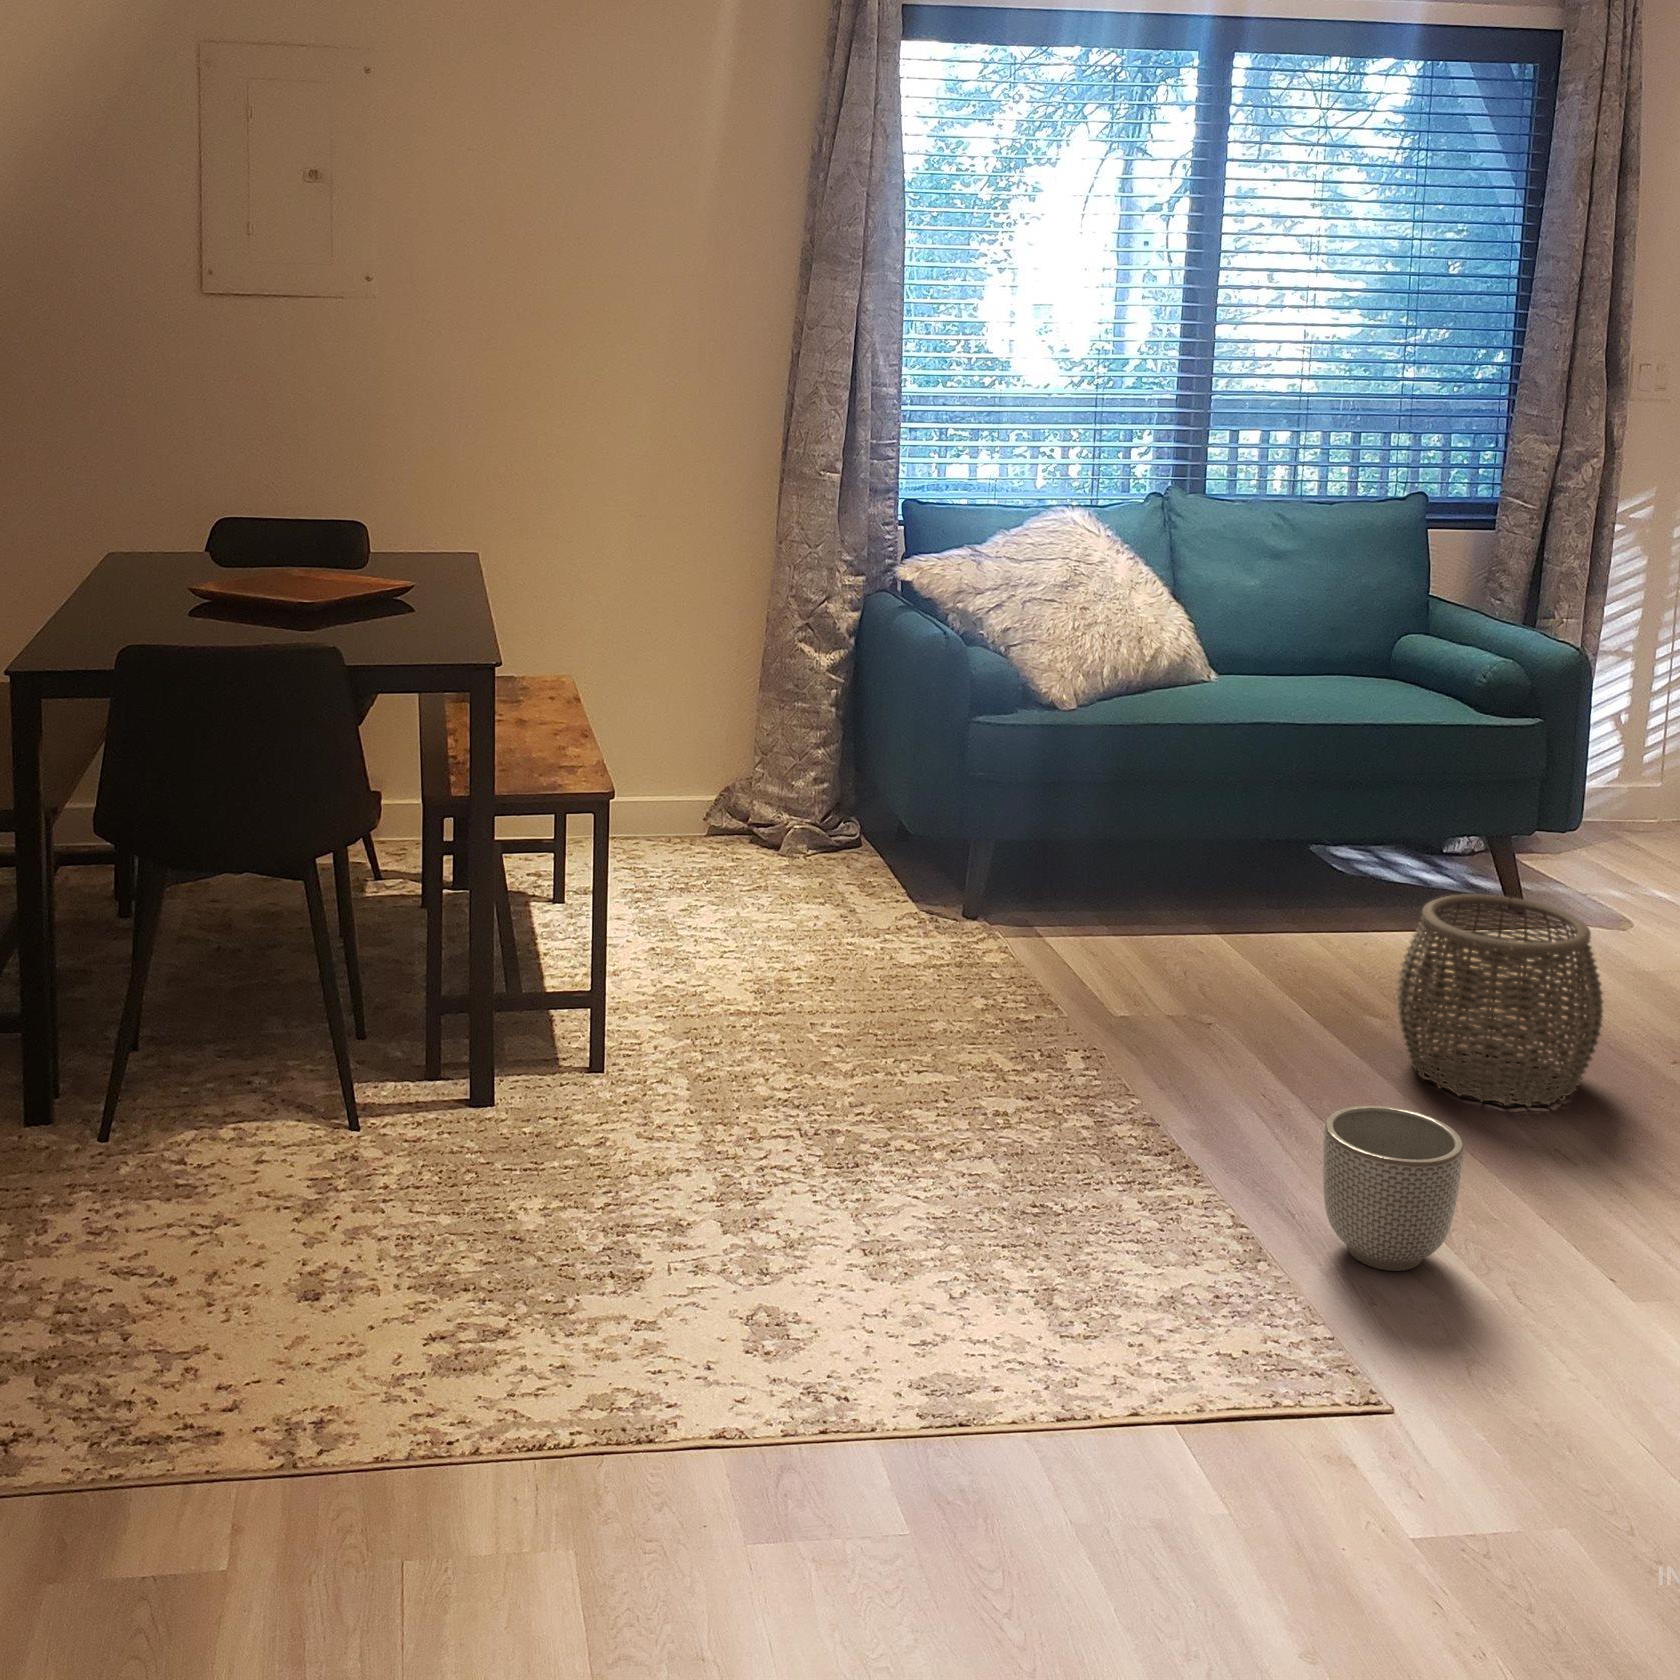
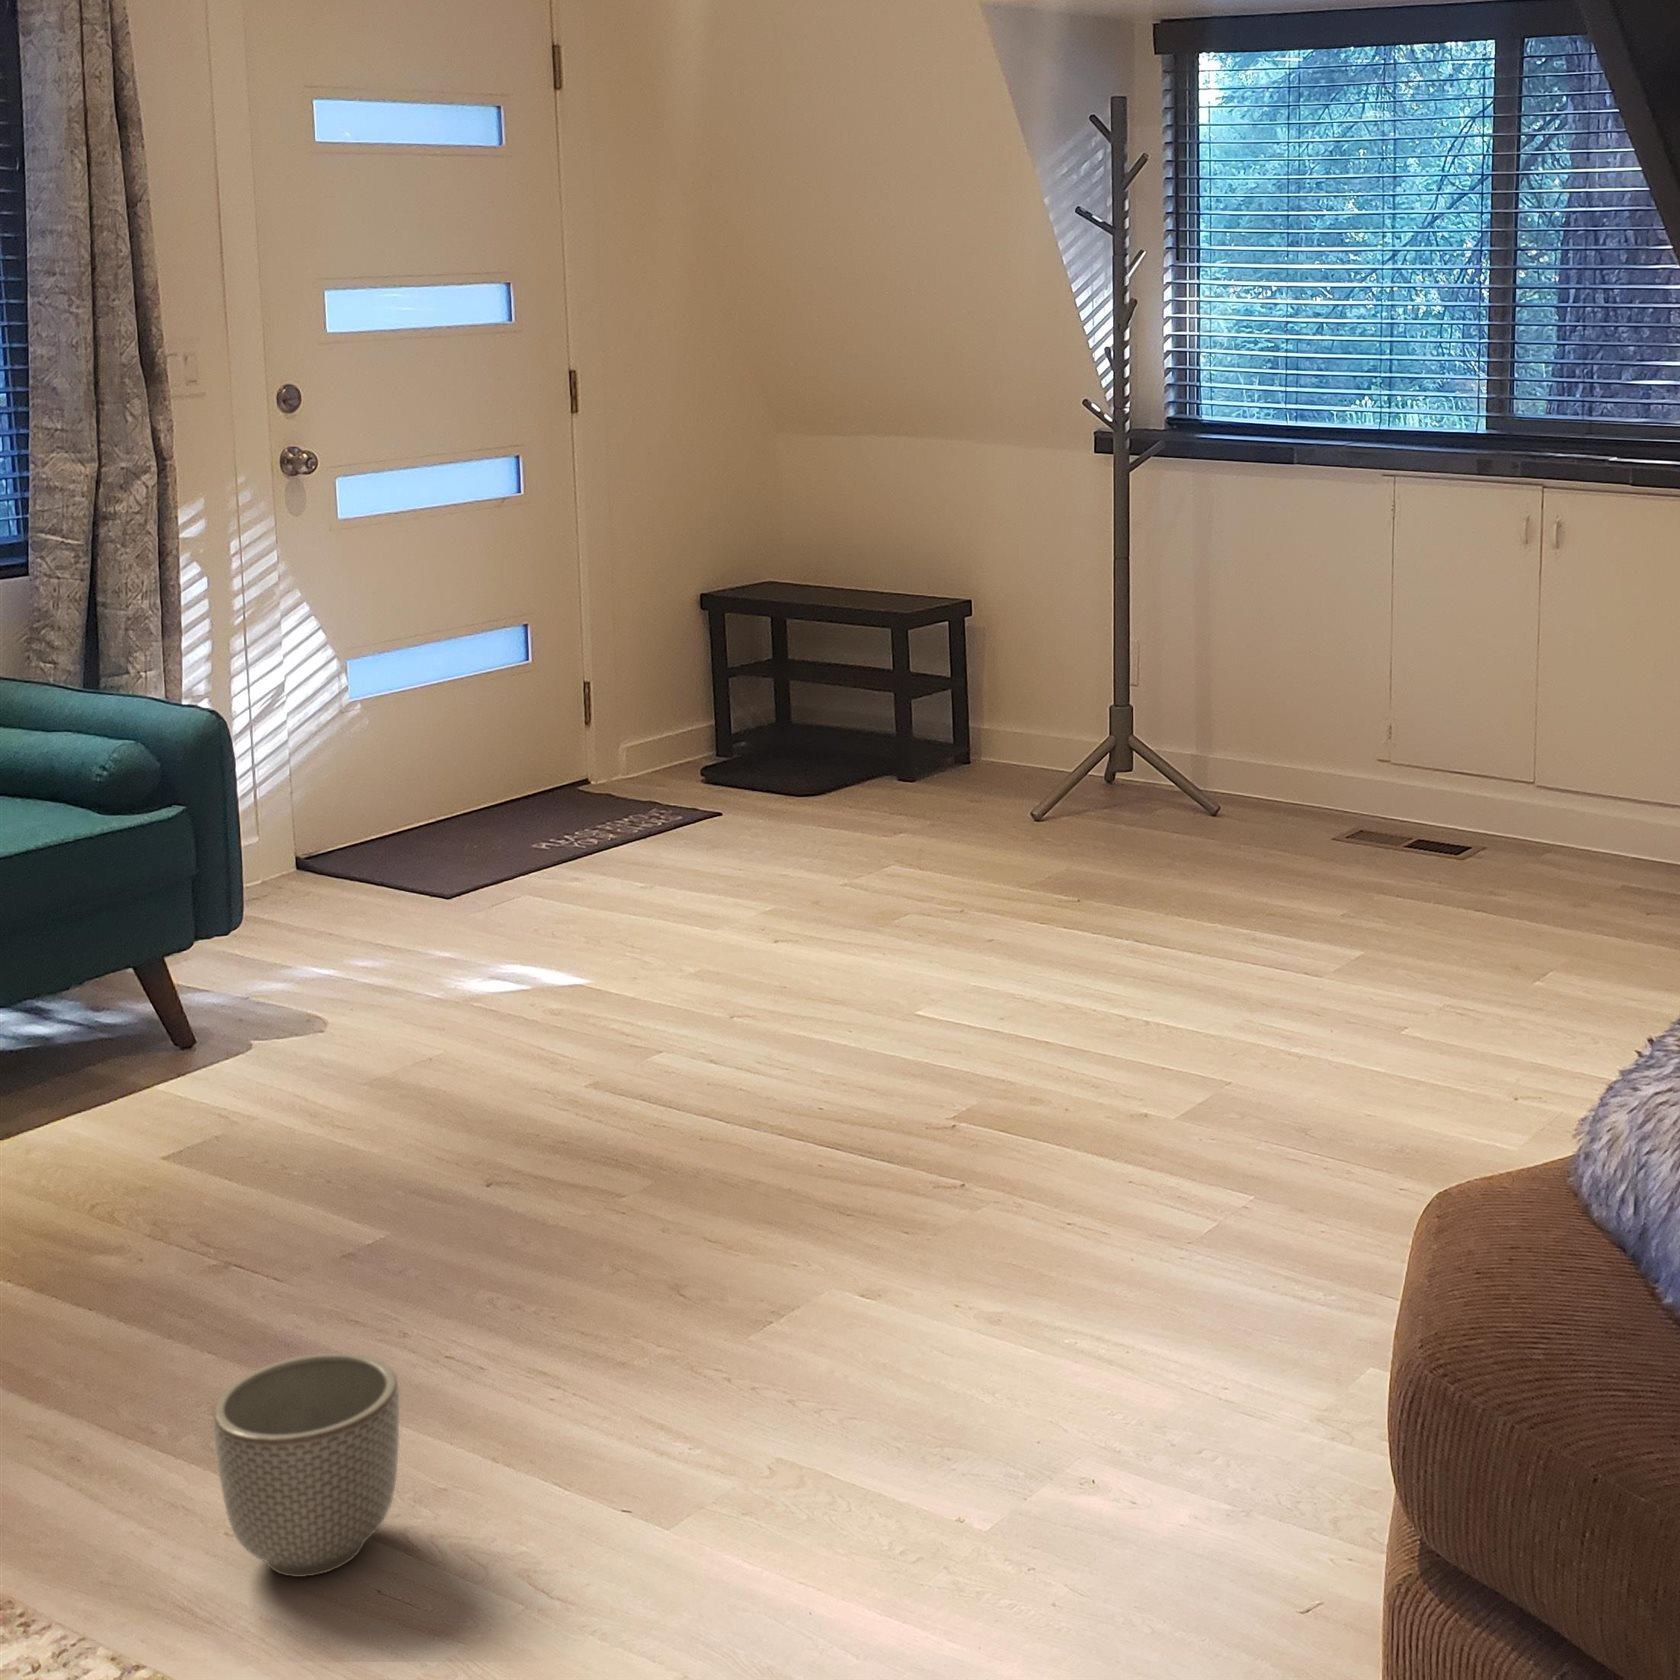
woven basket: present [1397,894,1603,1107] -> none [152,1032,412,1305]

